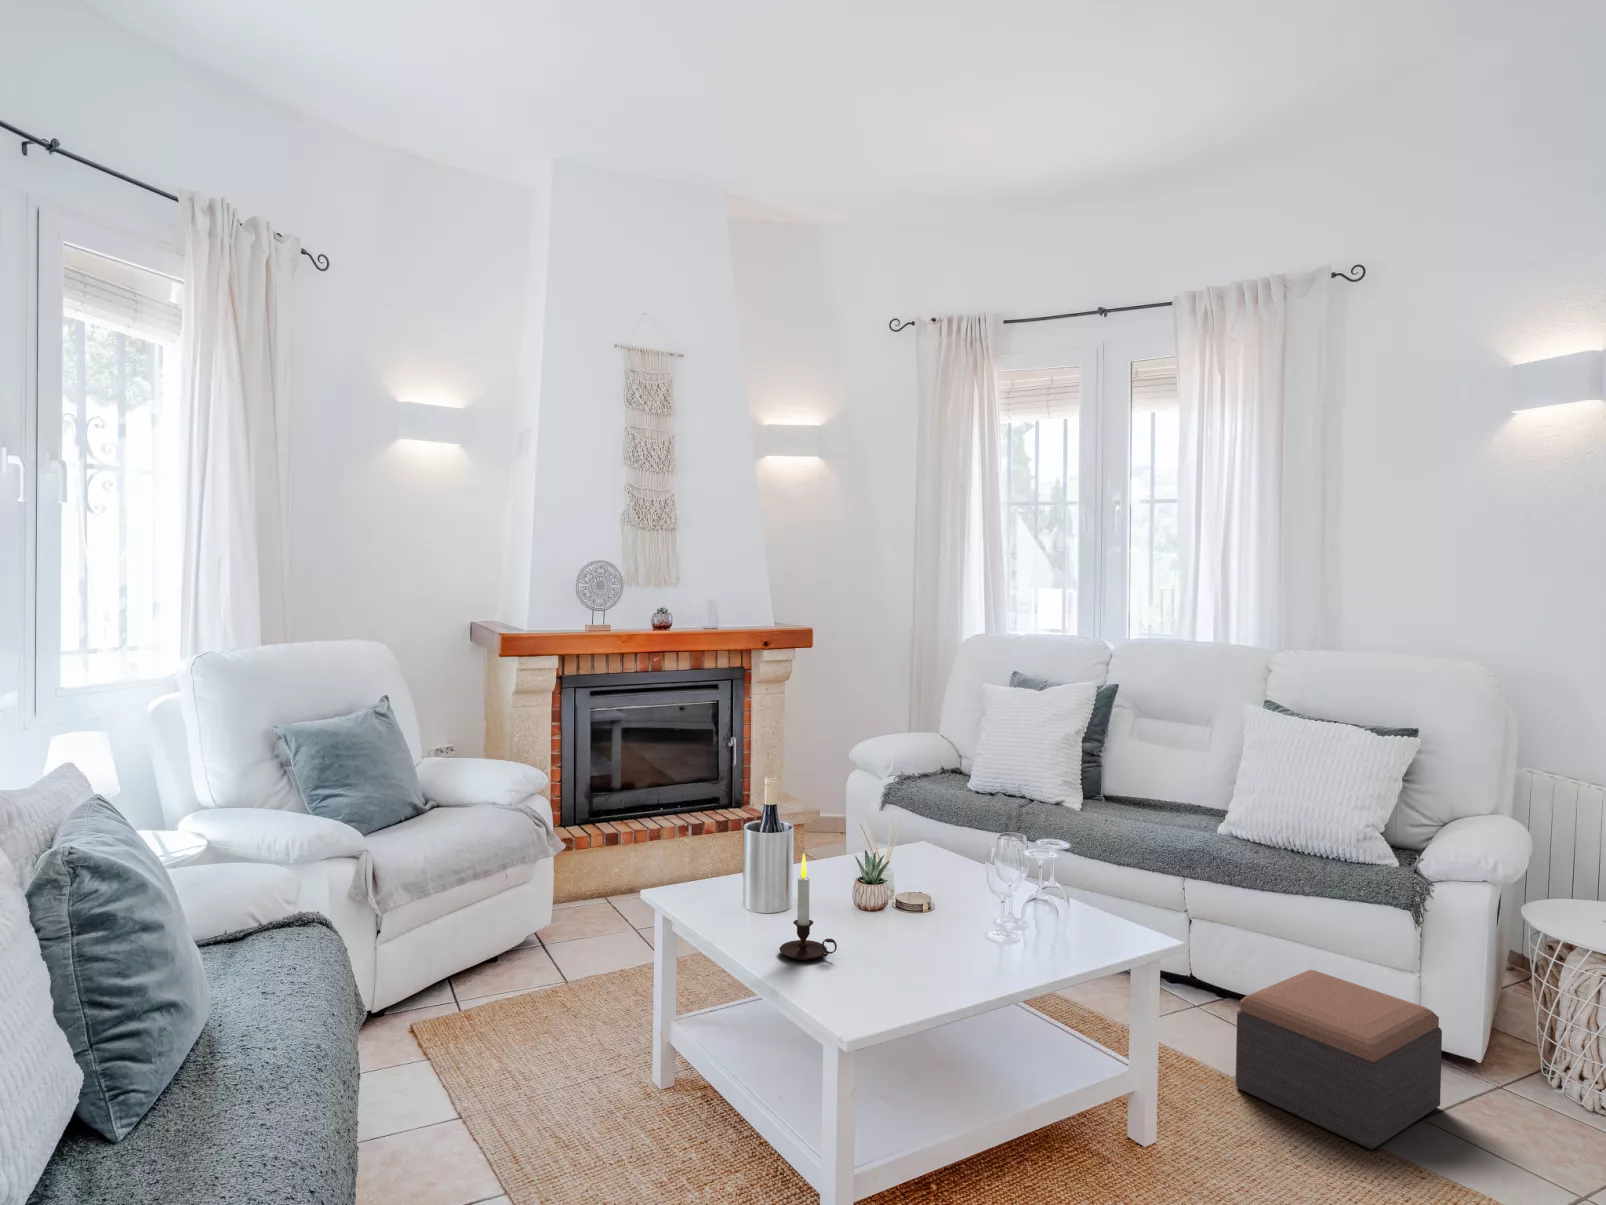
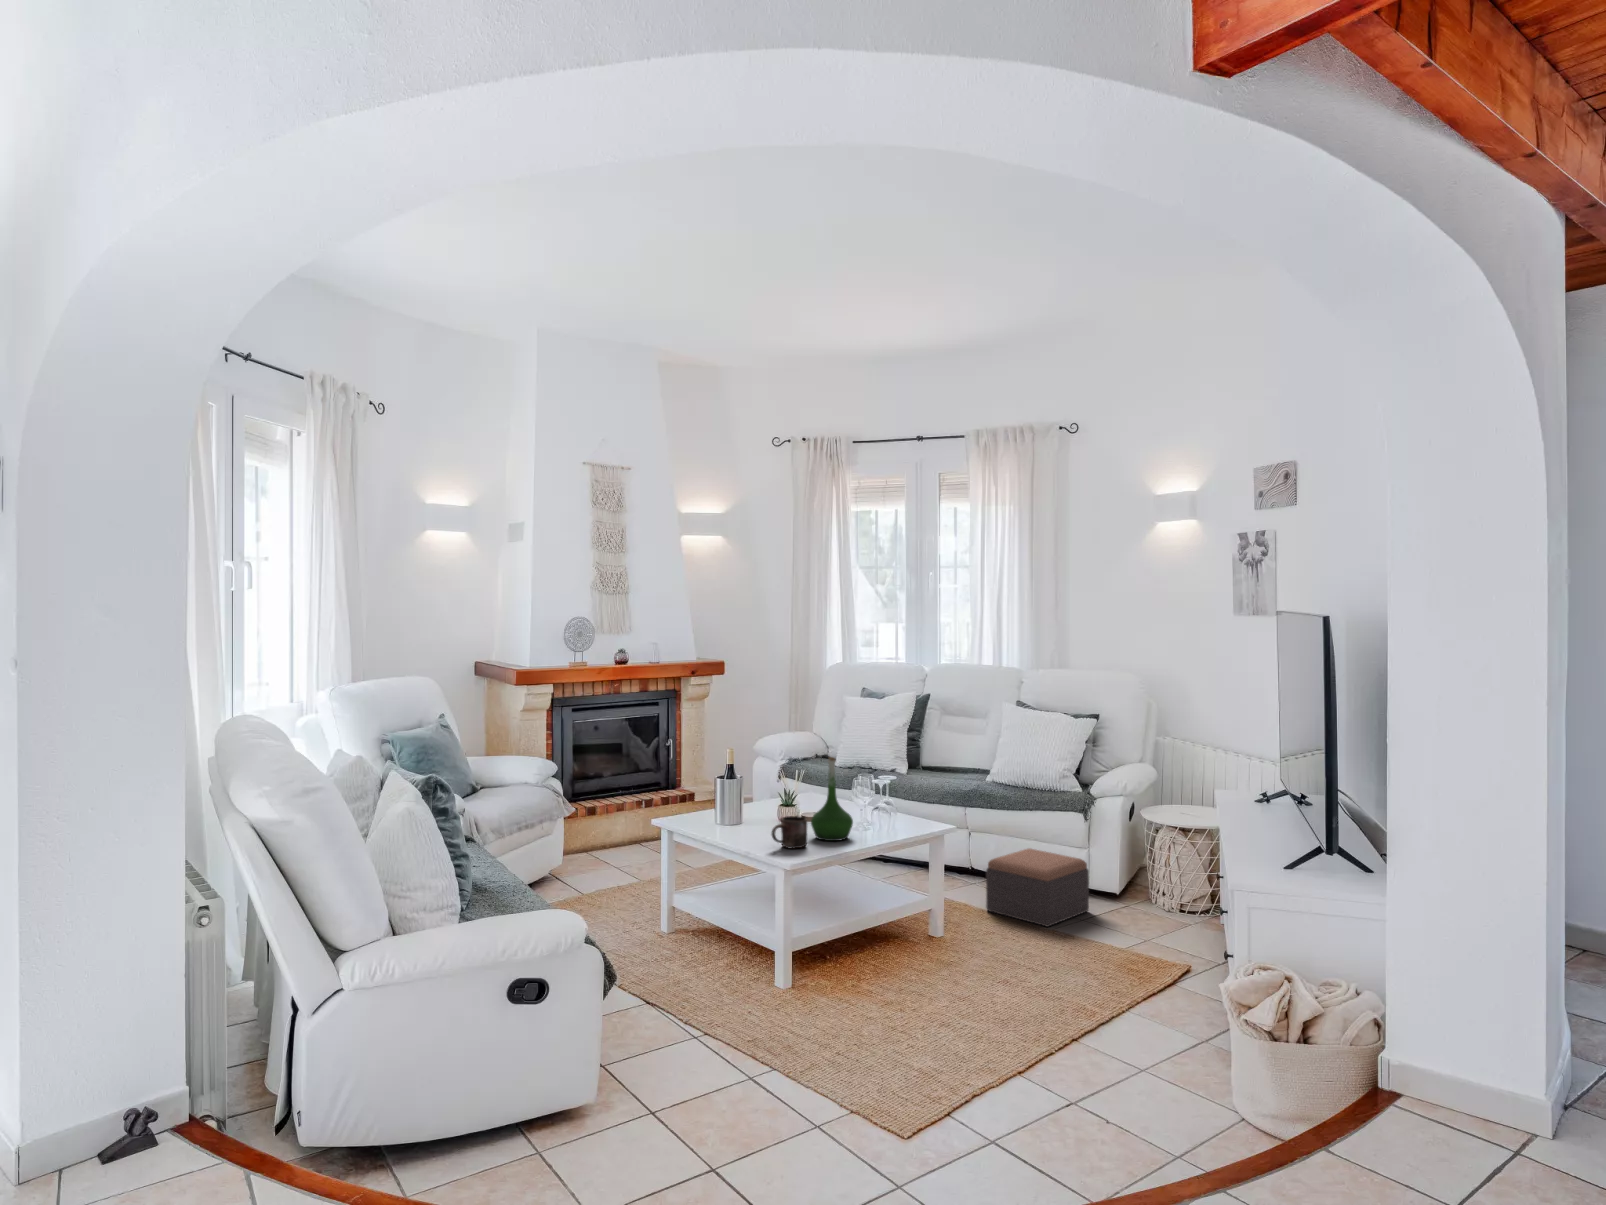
vase: none [906,809,988,975] -> present [811,757,853,841]
candle: present [780,853,837,960] -> none [744,783,775,839]
mug: none [820,926,894,996] -> present [772,816,807,848]

